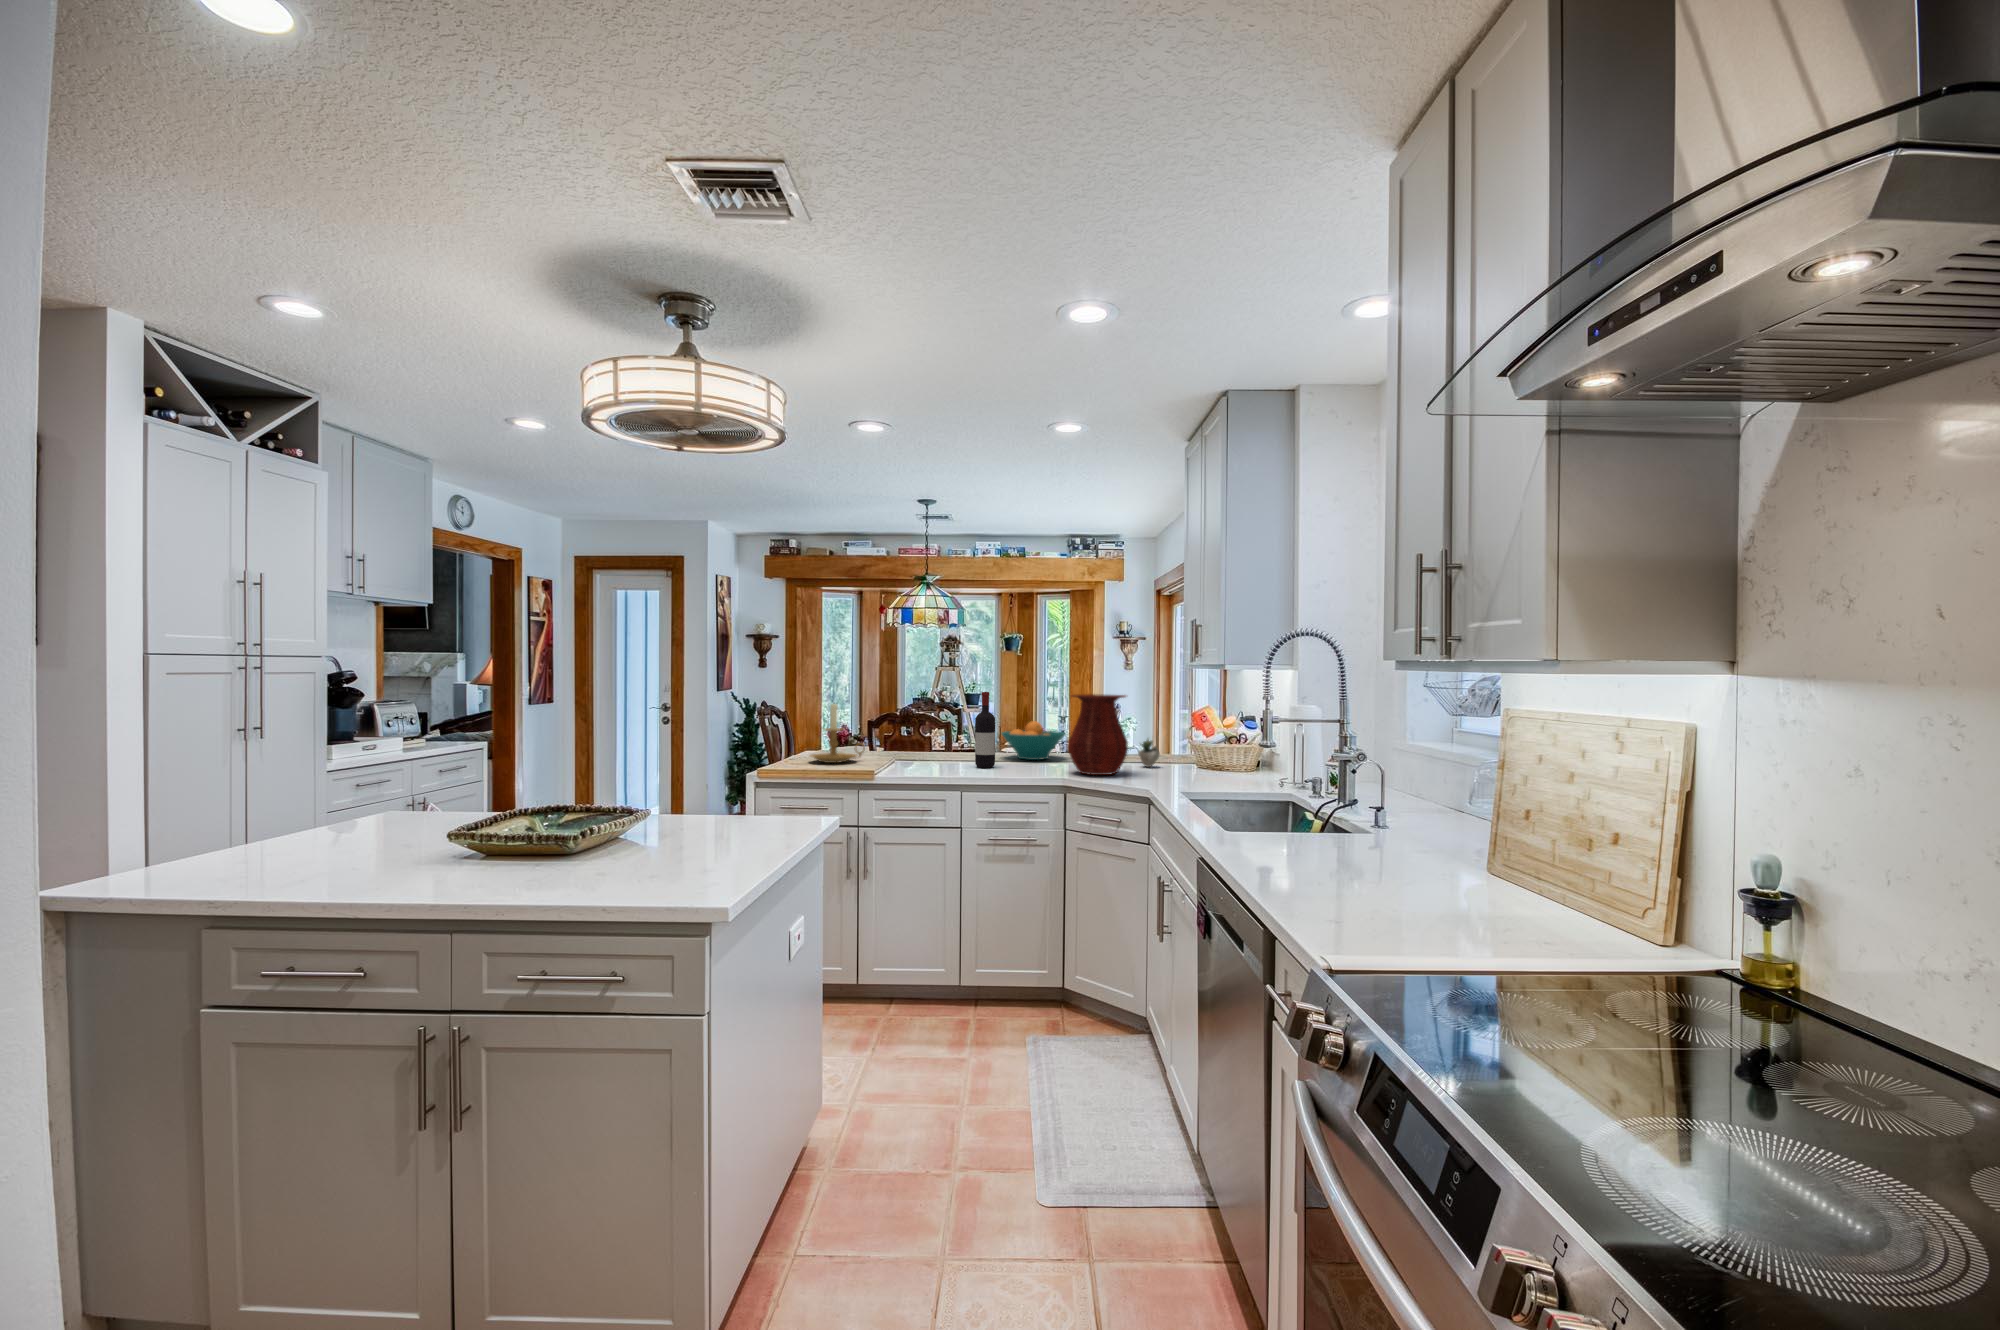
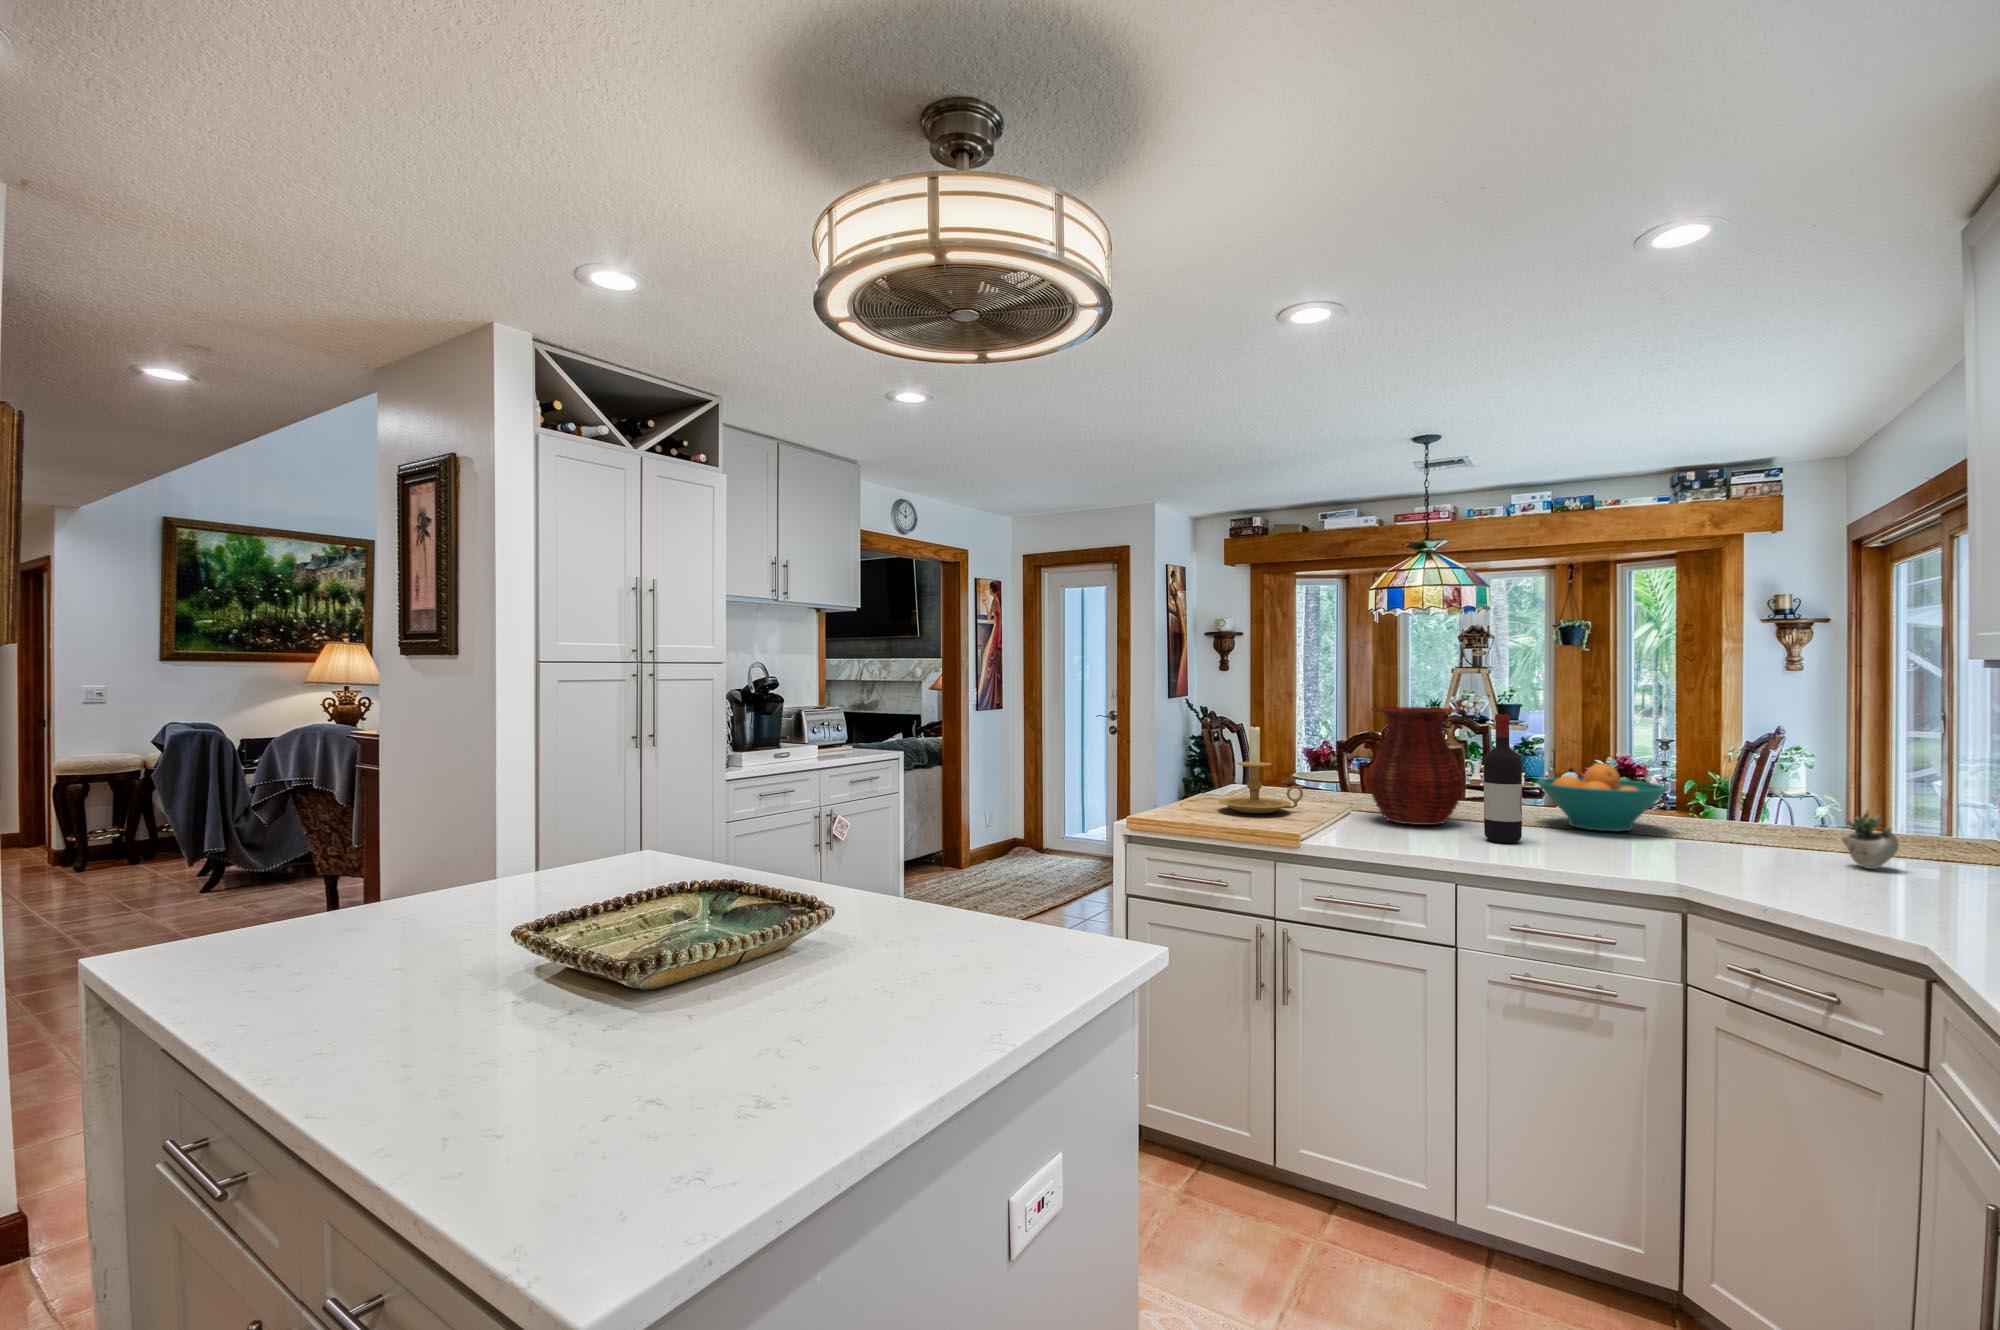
vase: present [1068,694,1128,775] -> present [1369,707,1463,825]

